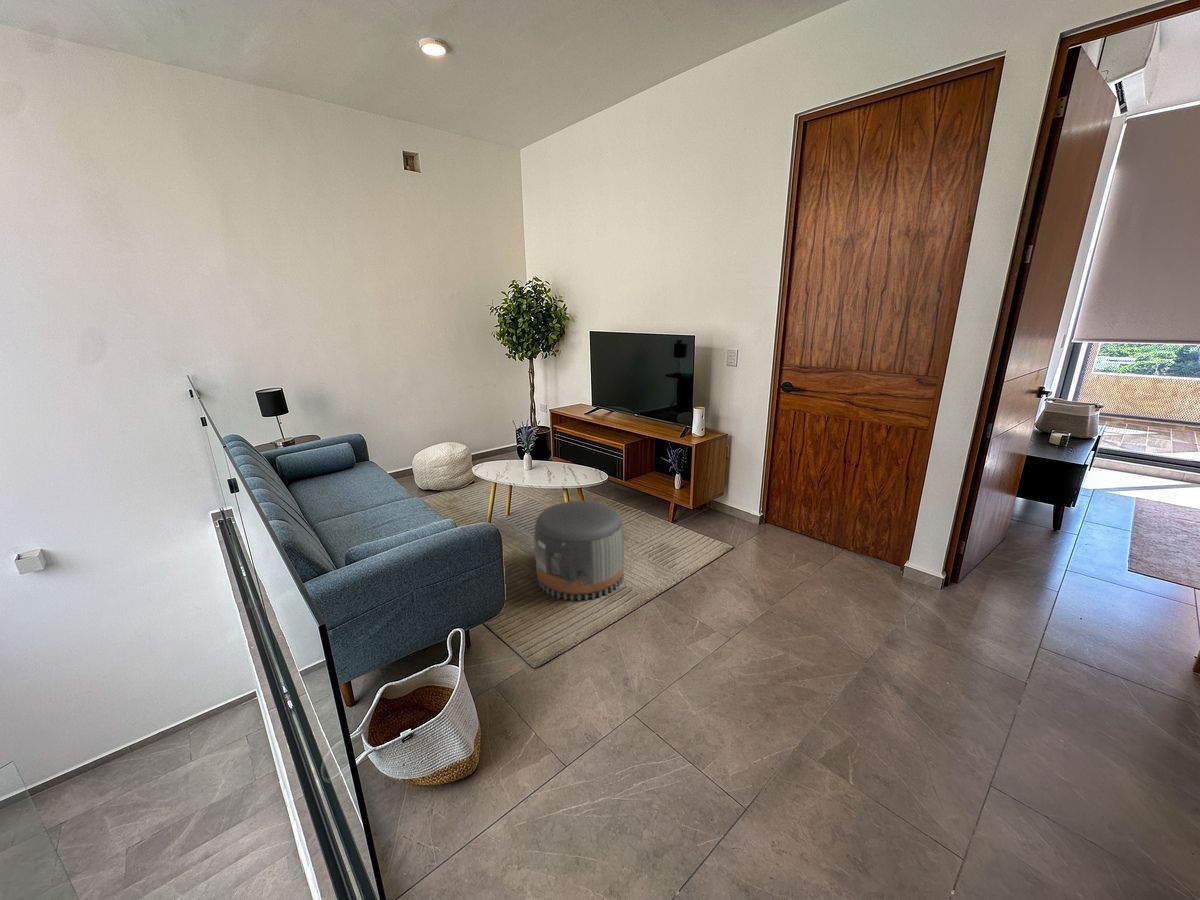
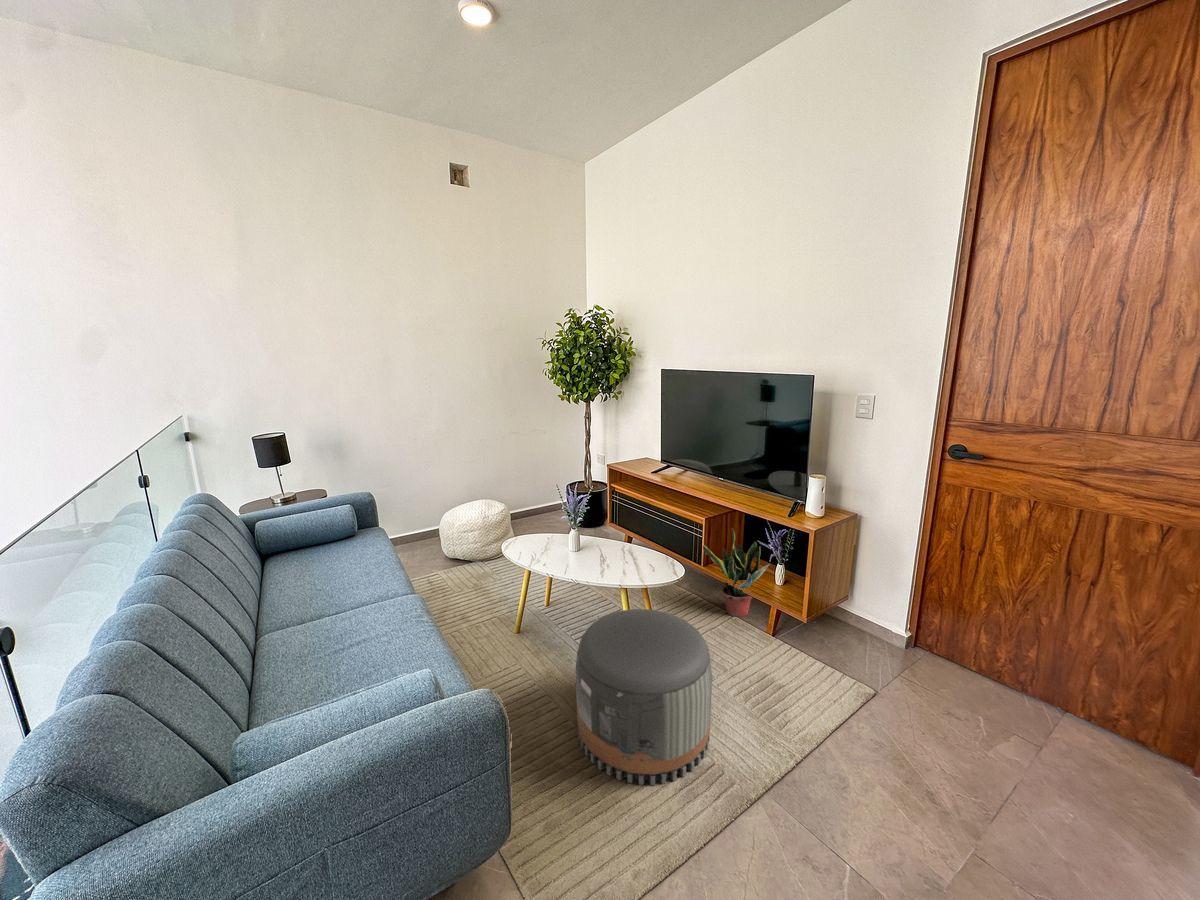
potted plant: none [623,450,670,513] -> present [703,528,769,617]

